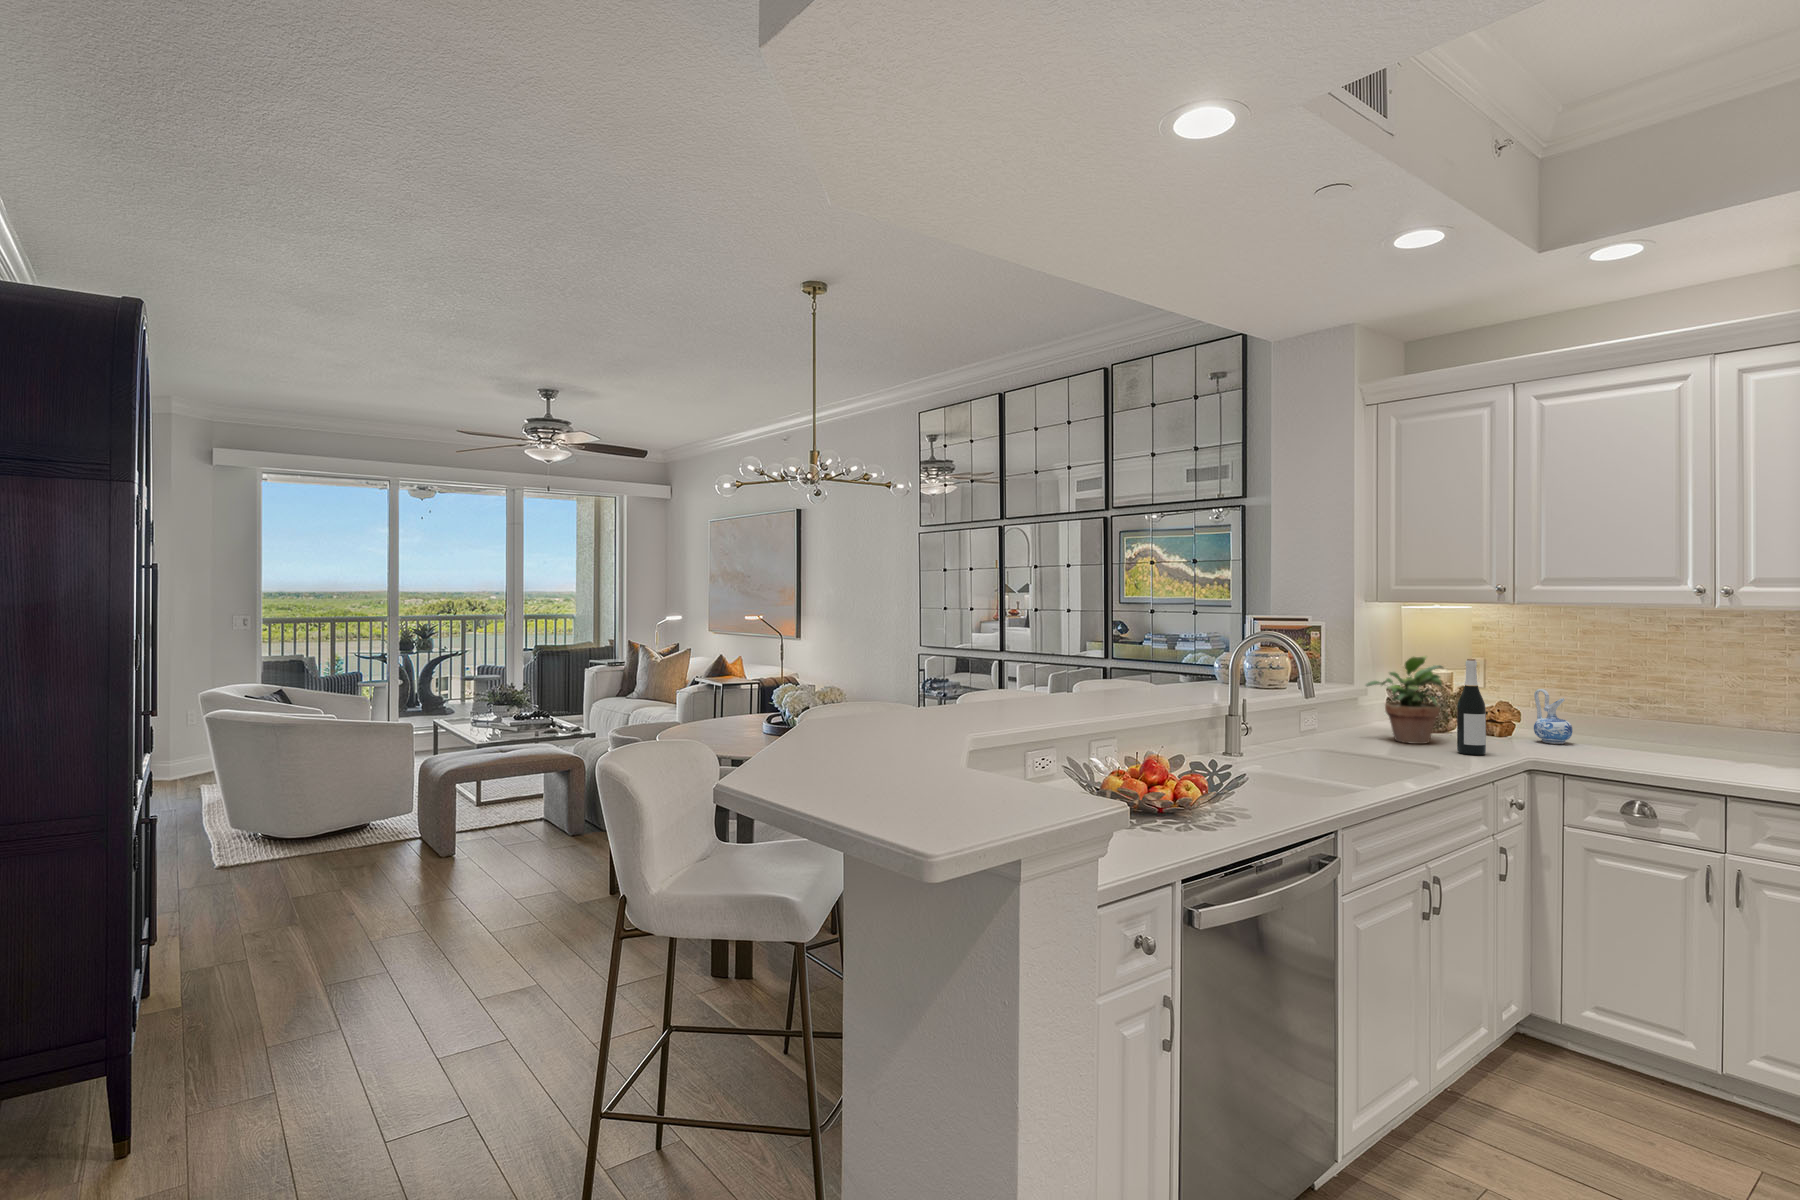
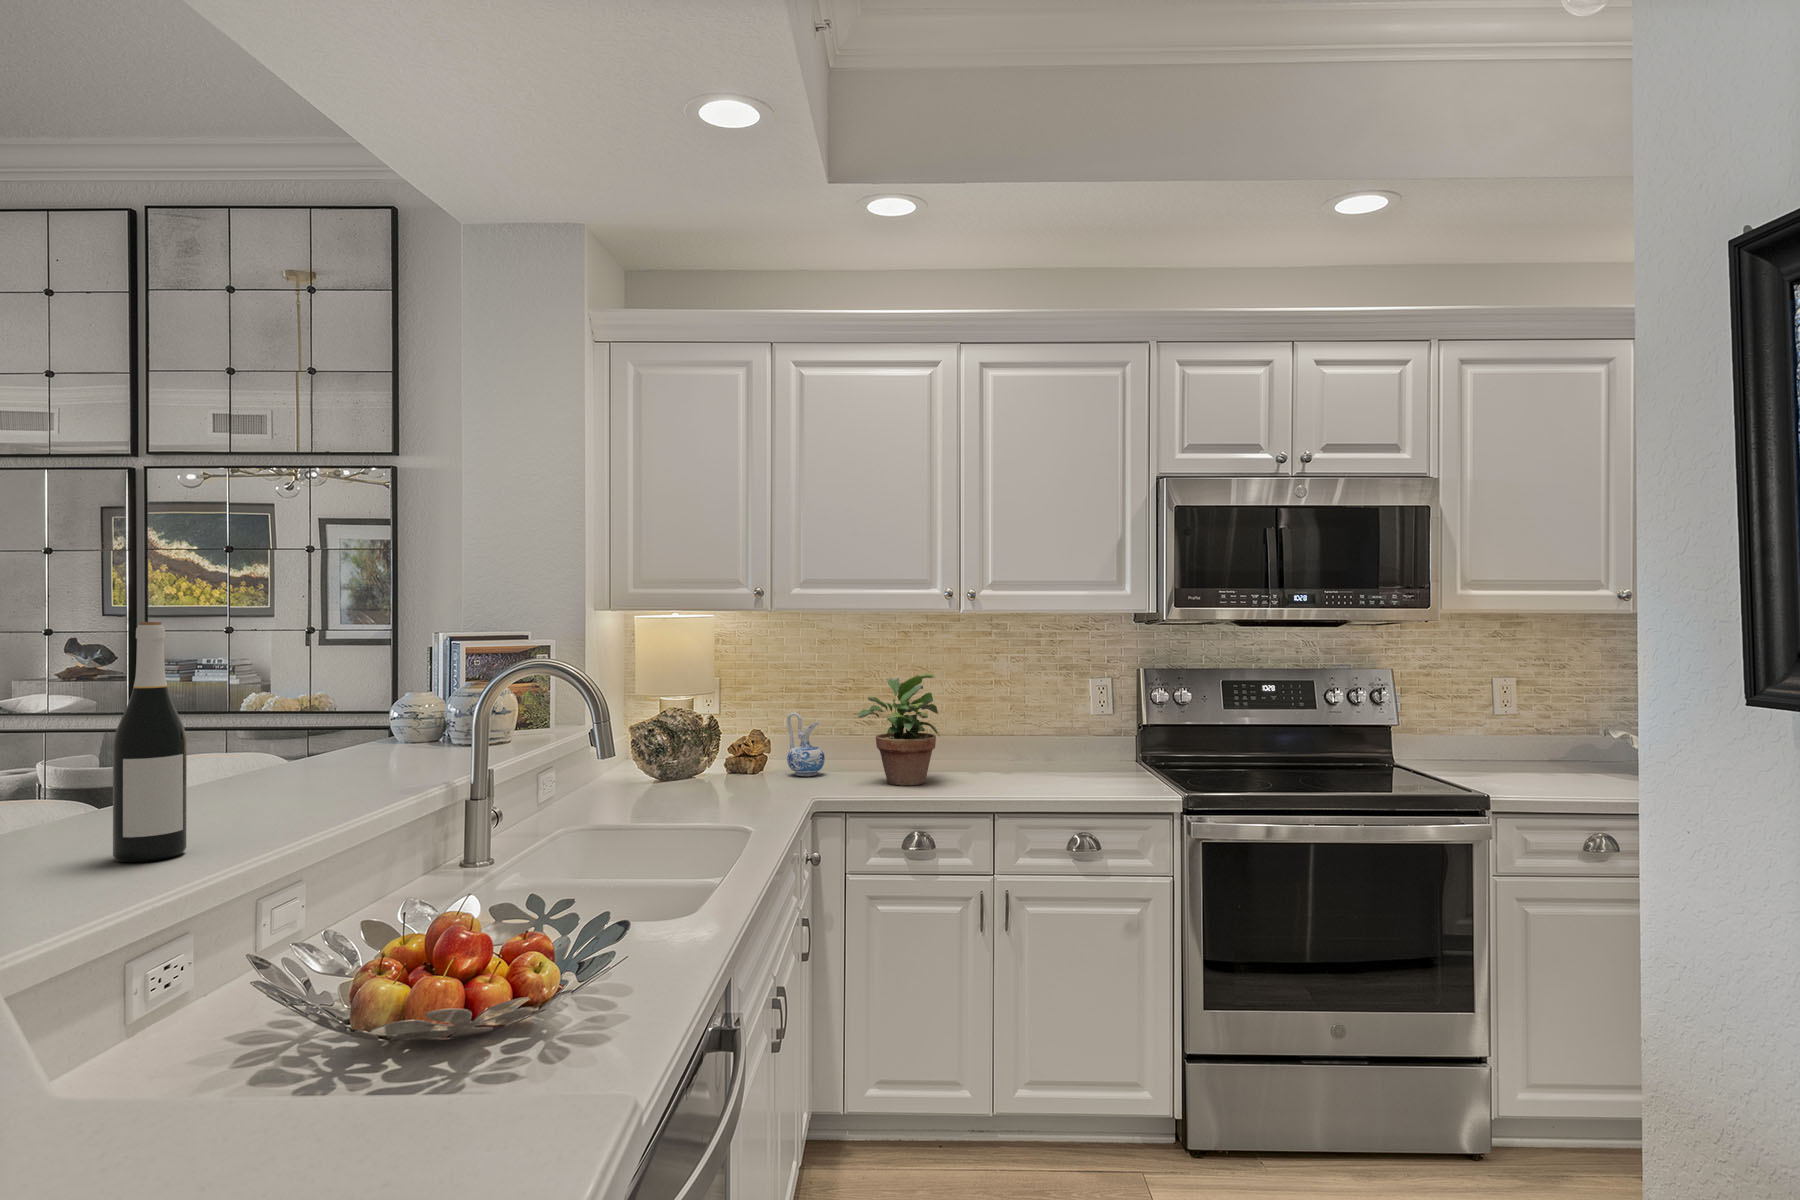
potted plant: present [1366,656,1443,744] -> present [857,674,940,786]
wine bottle: present [1457,659,1486,755] -> present [113,622,187,862]

